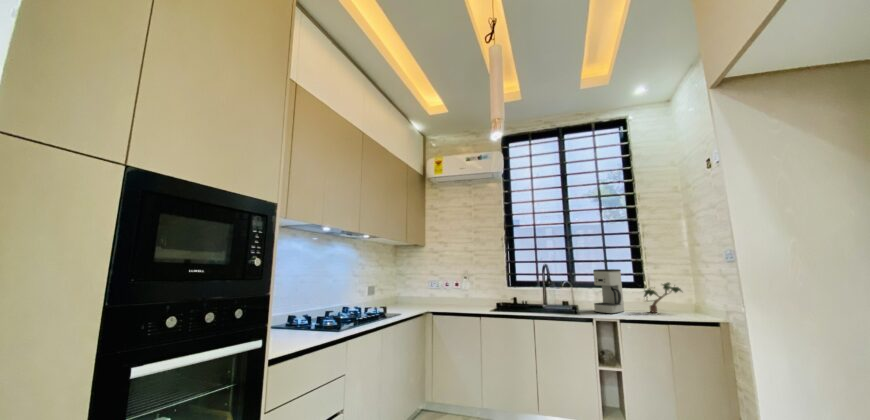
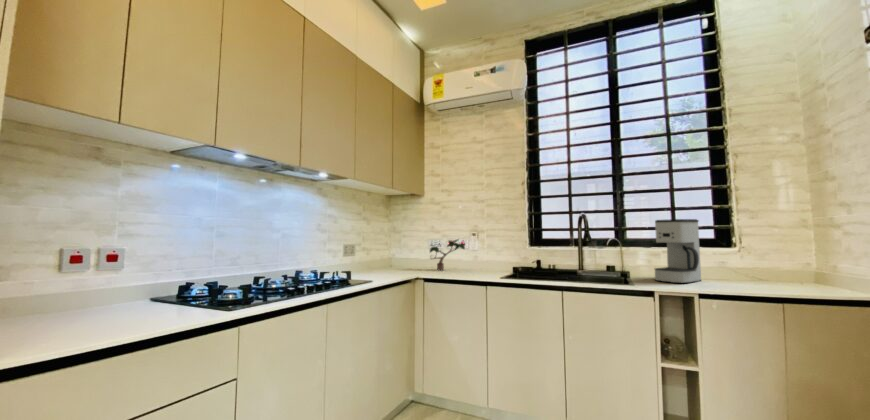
potted plant: present [644,282,682,313] -> present [430,240,465,270]

